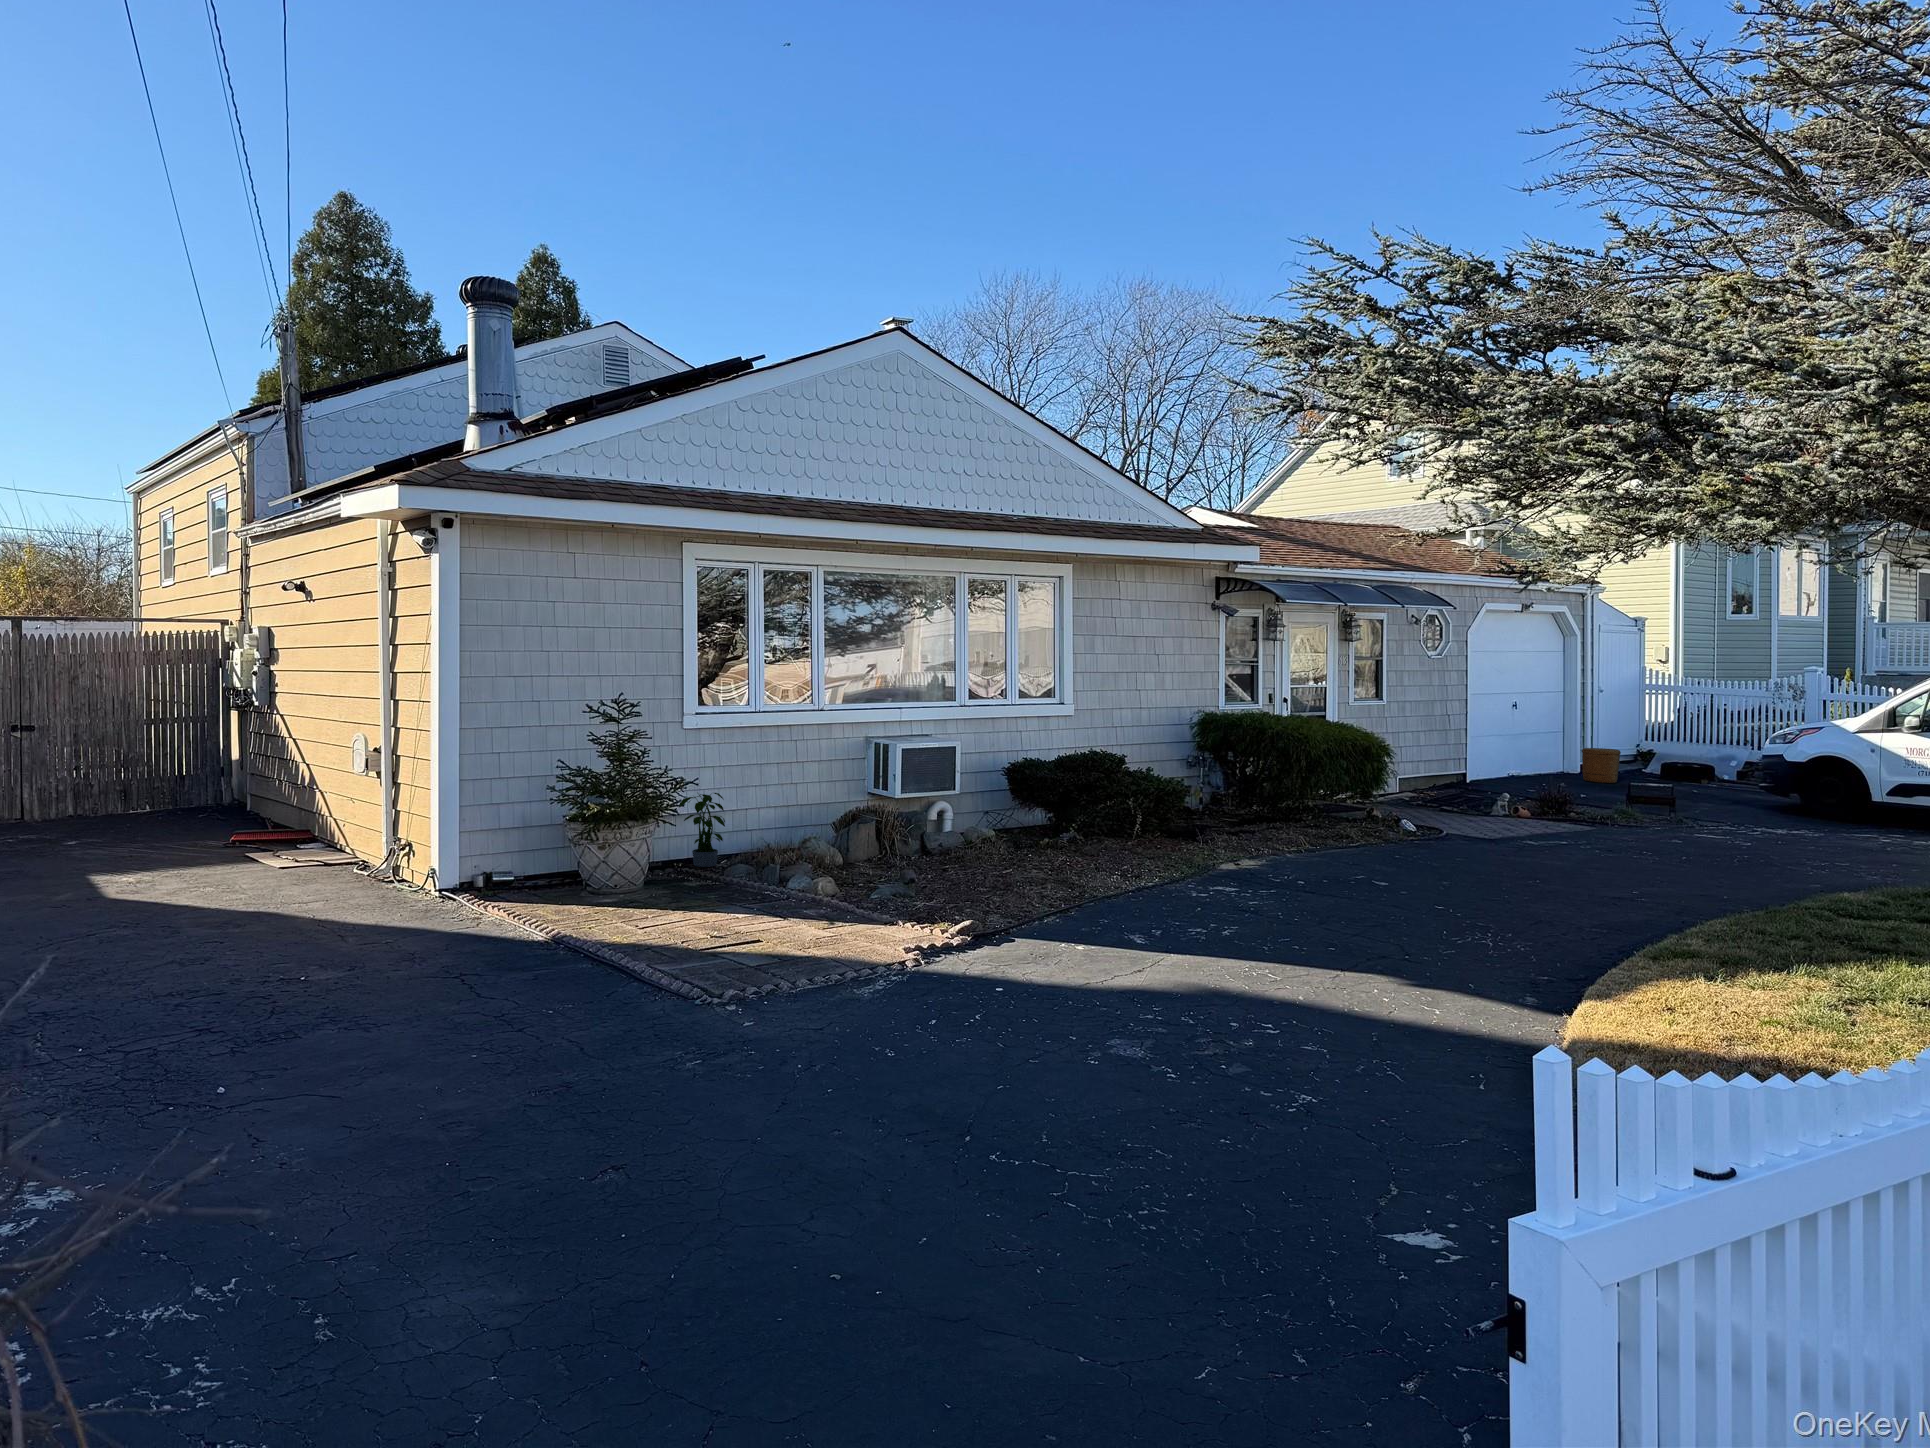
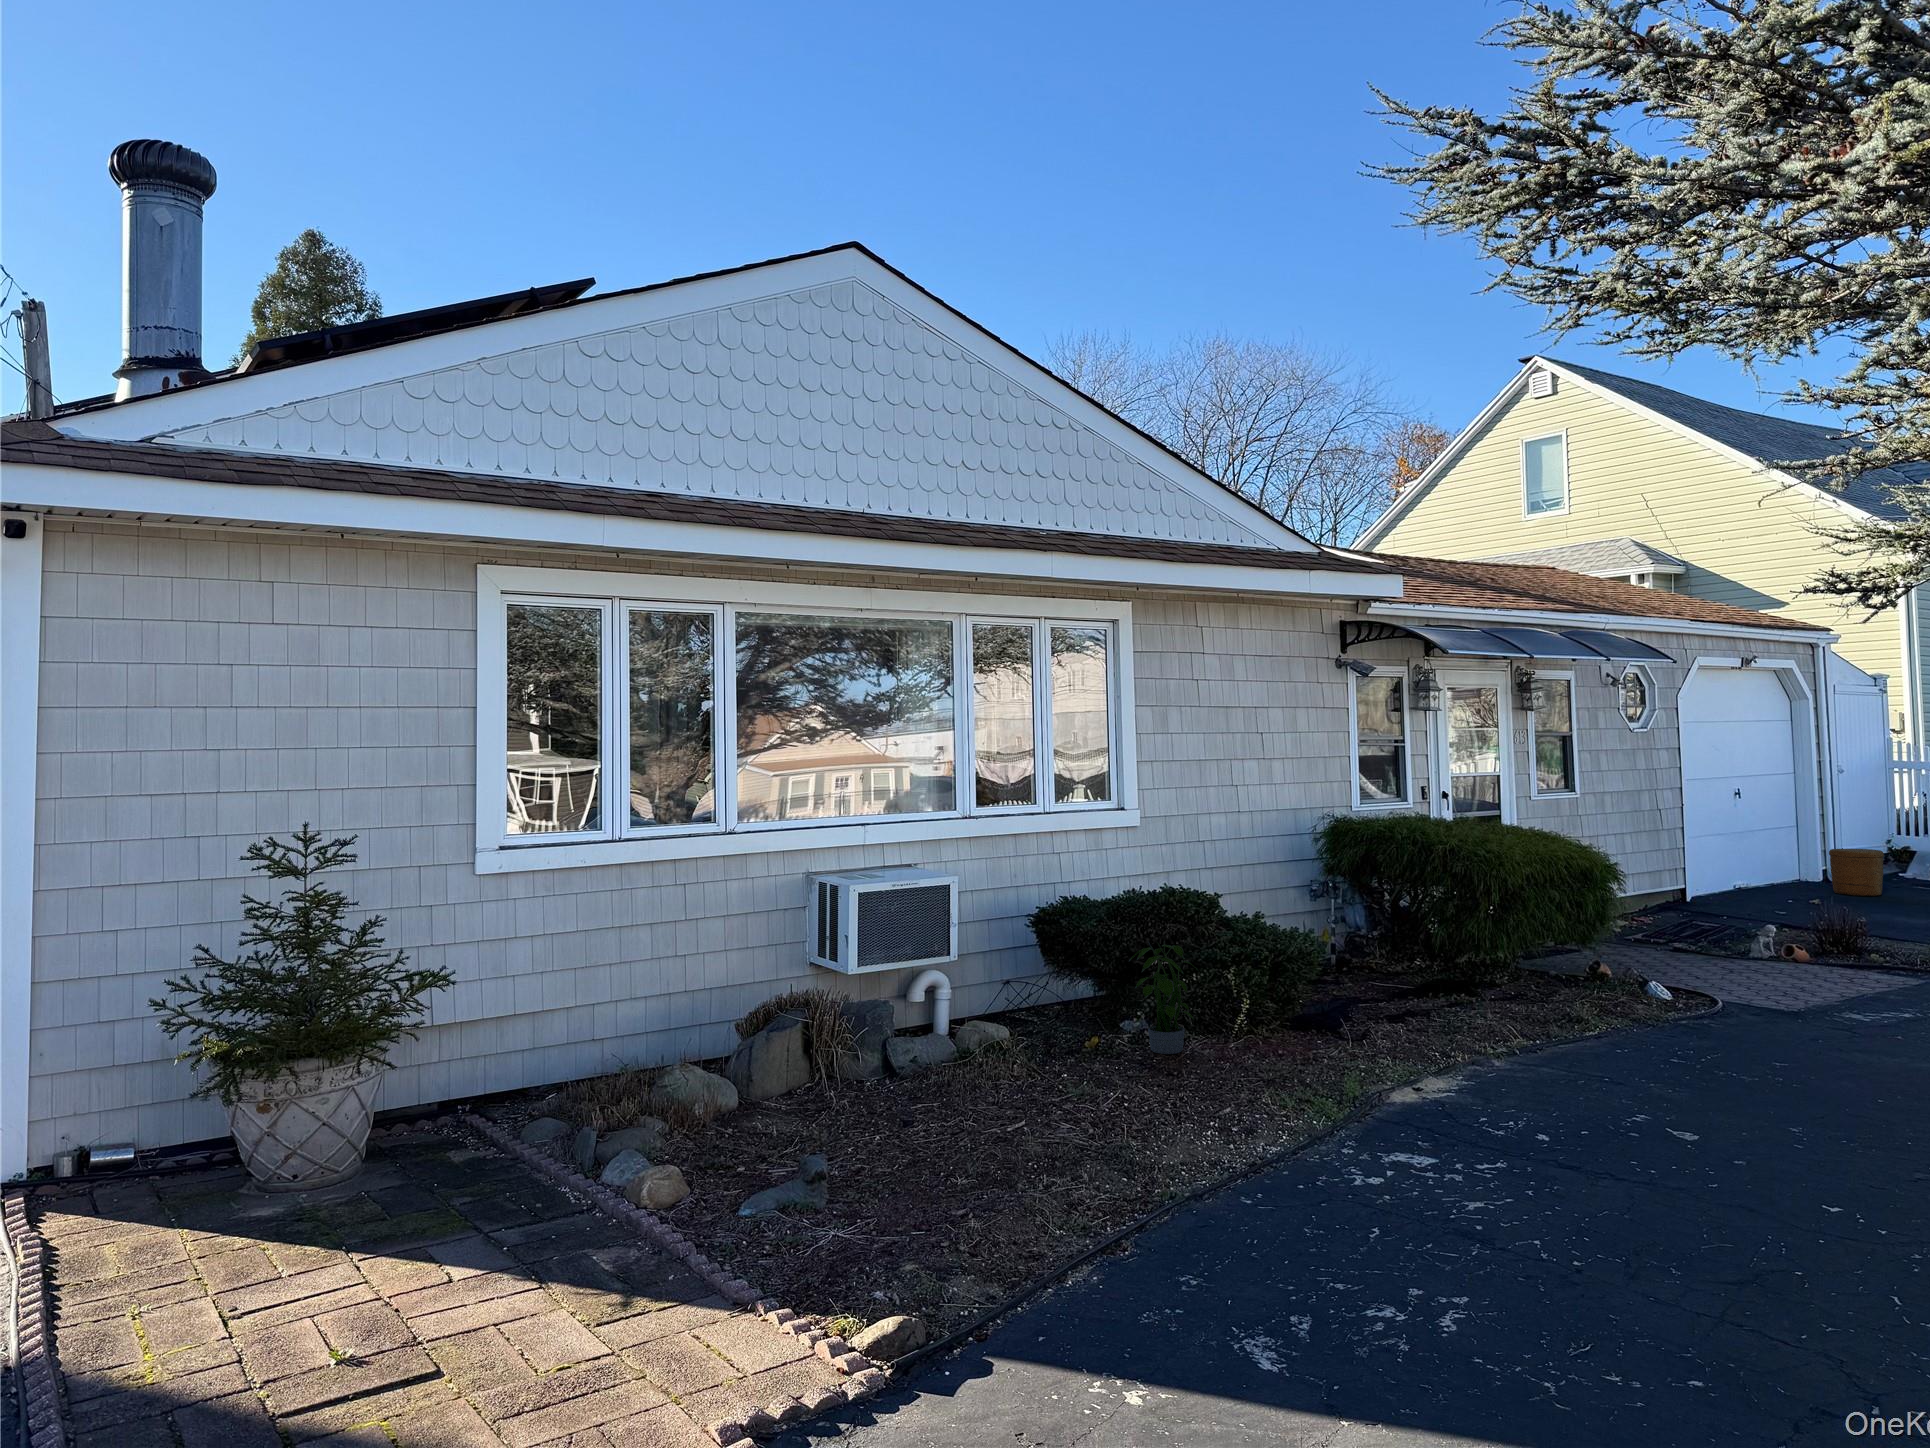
potted plant: present [679,793,725,867] -> present [1129,944,1198,1054]

